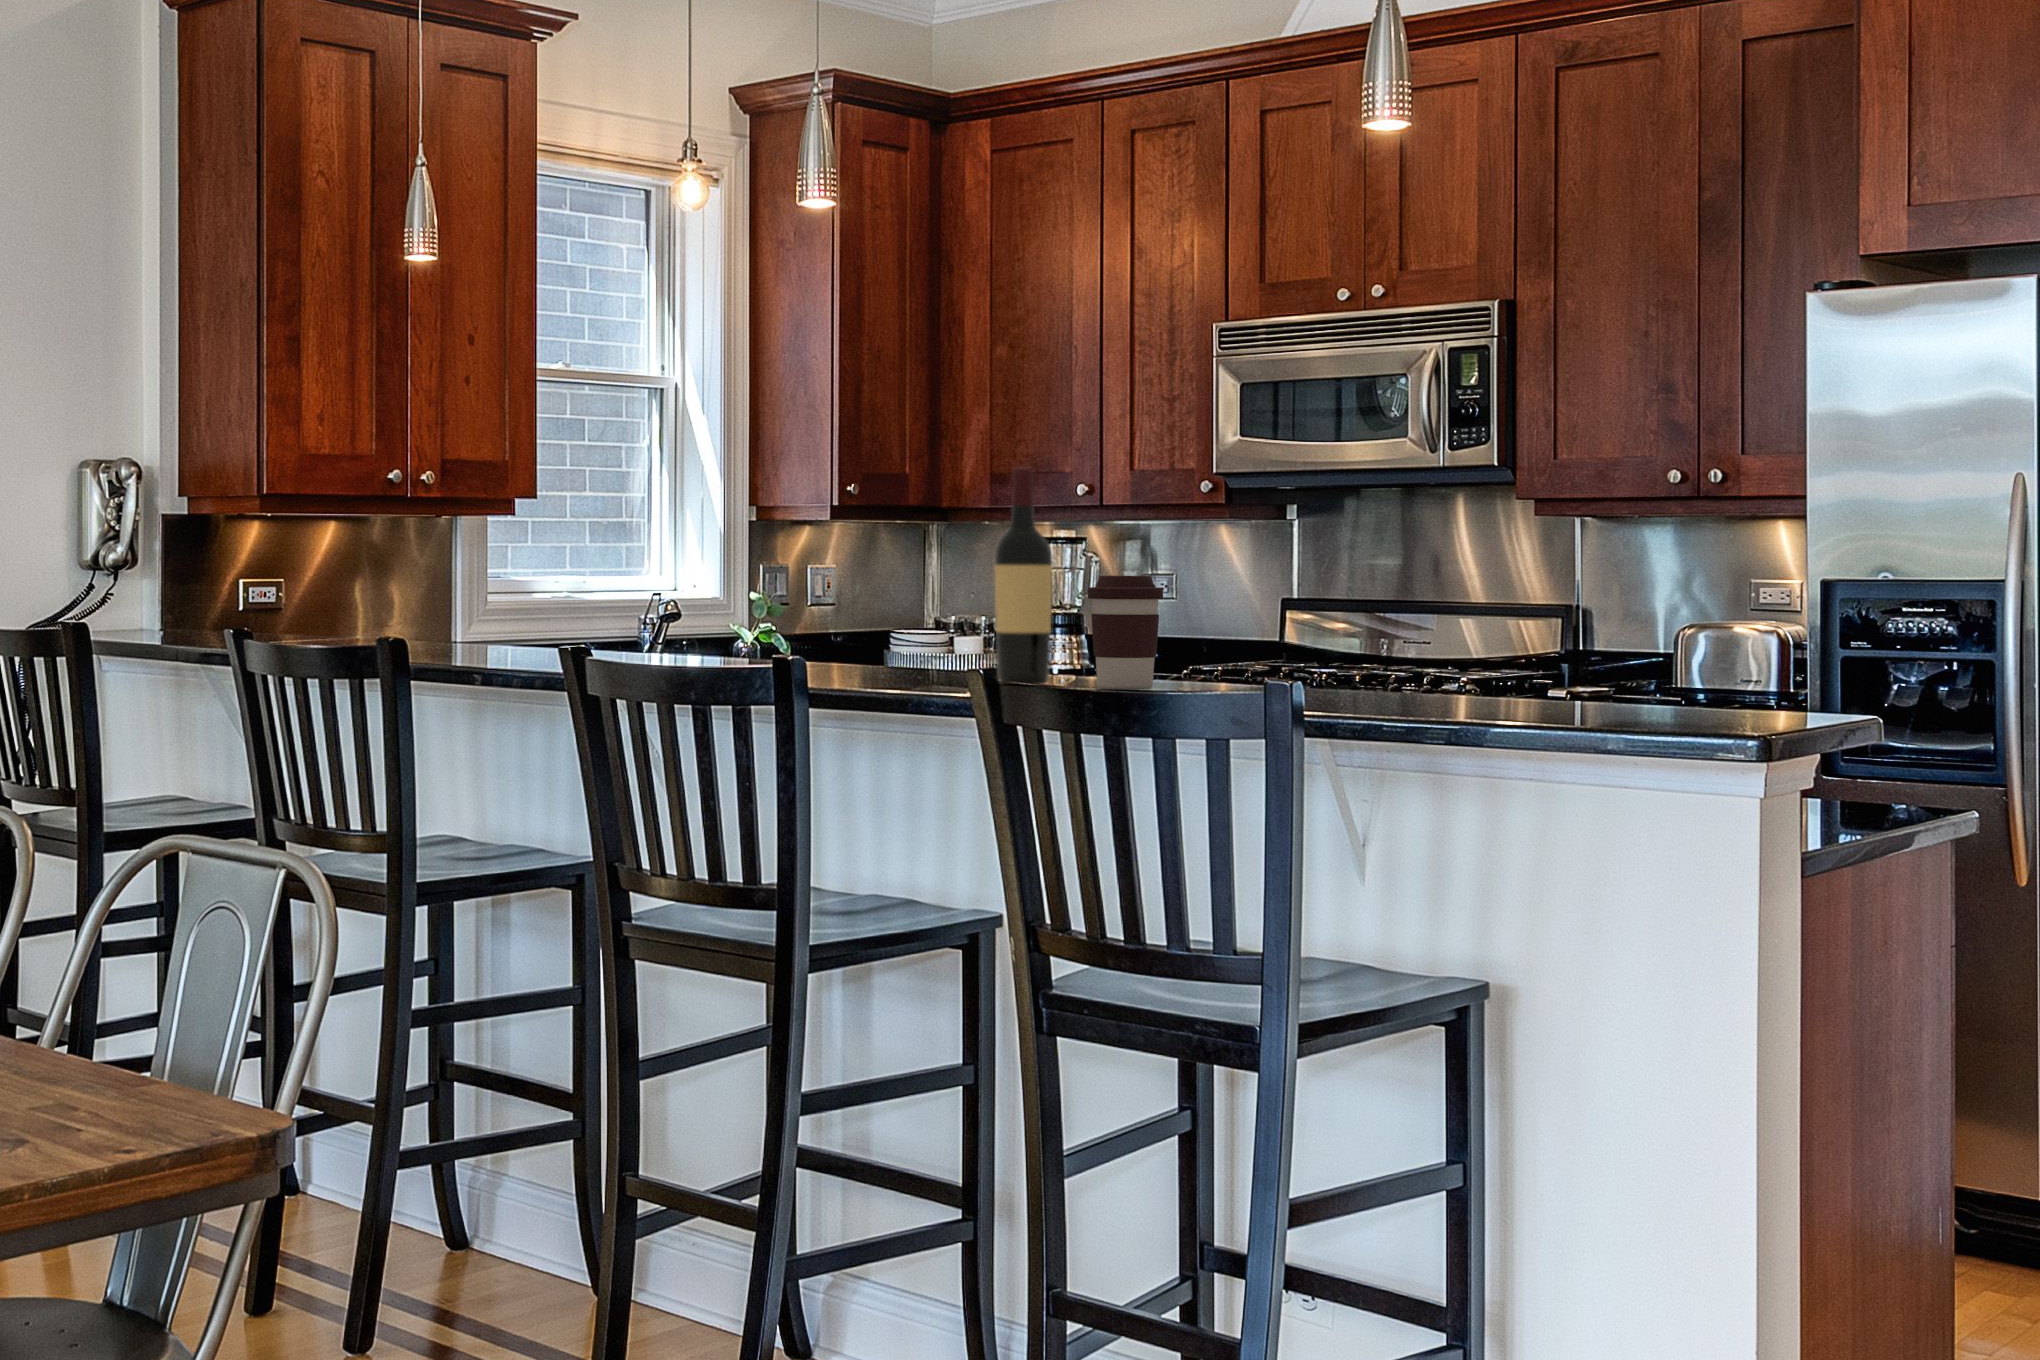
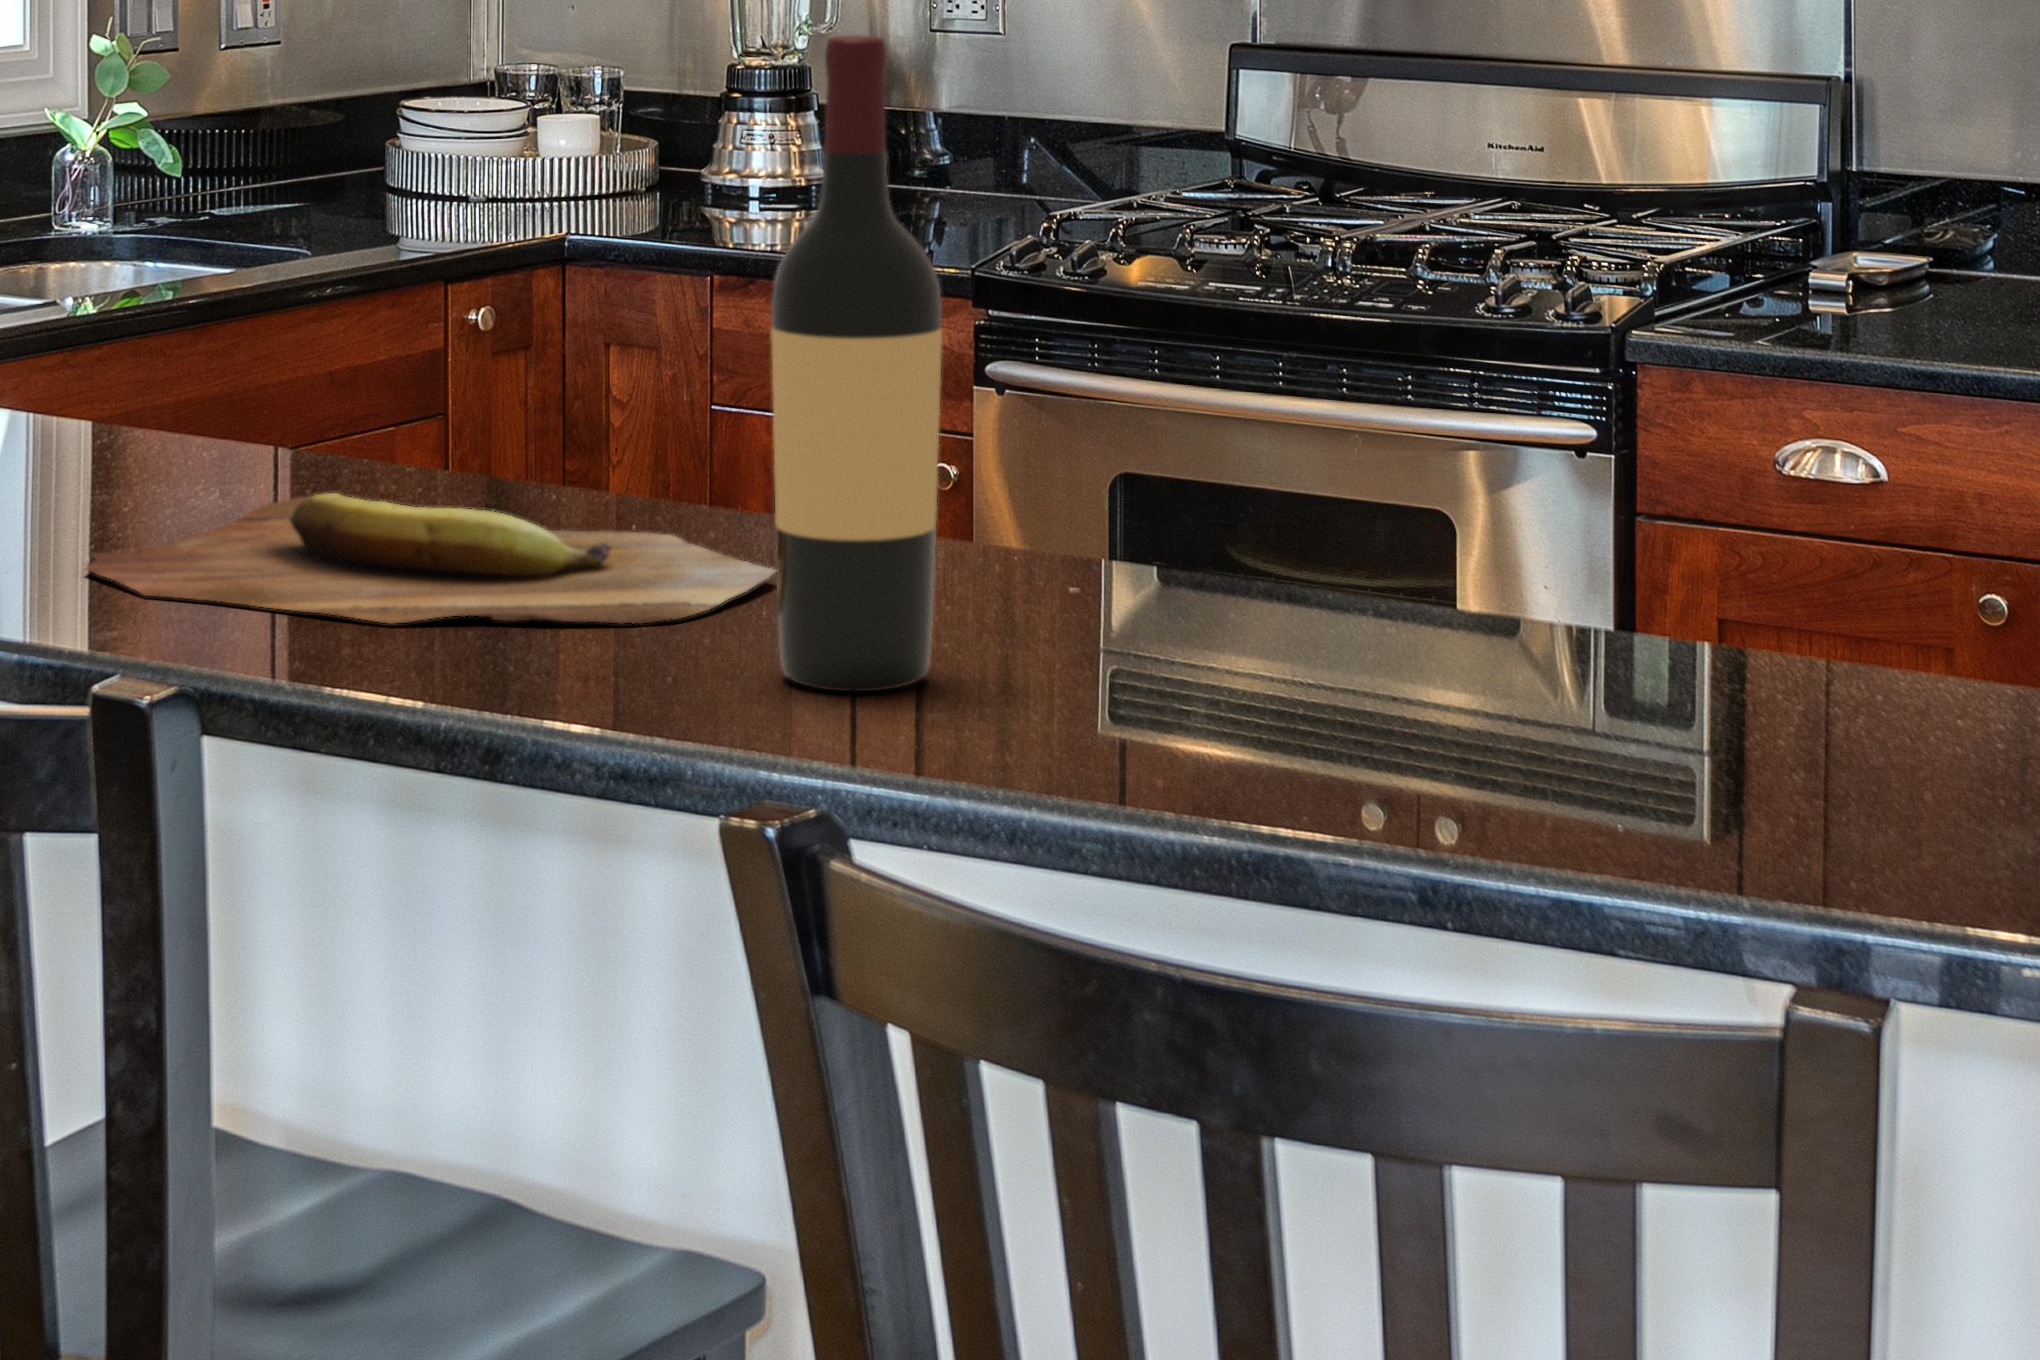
coffee cup: present [1088,576,1163,689] -> none [1070,388,1297,757]
cutting board: none [765,651,1007,680] -> present [86,493,777,624]

